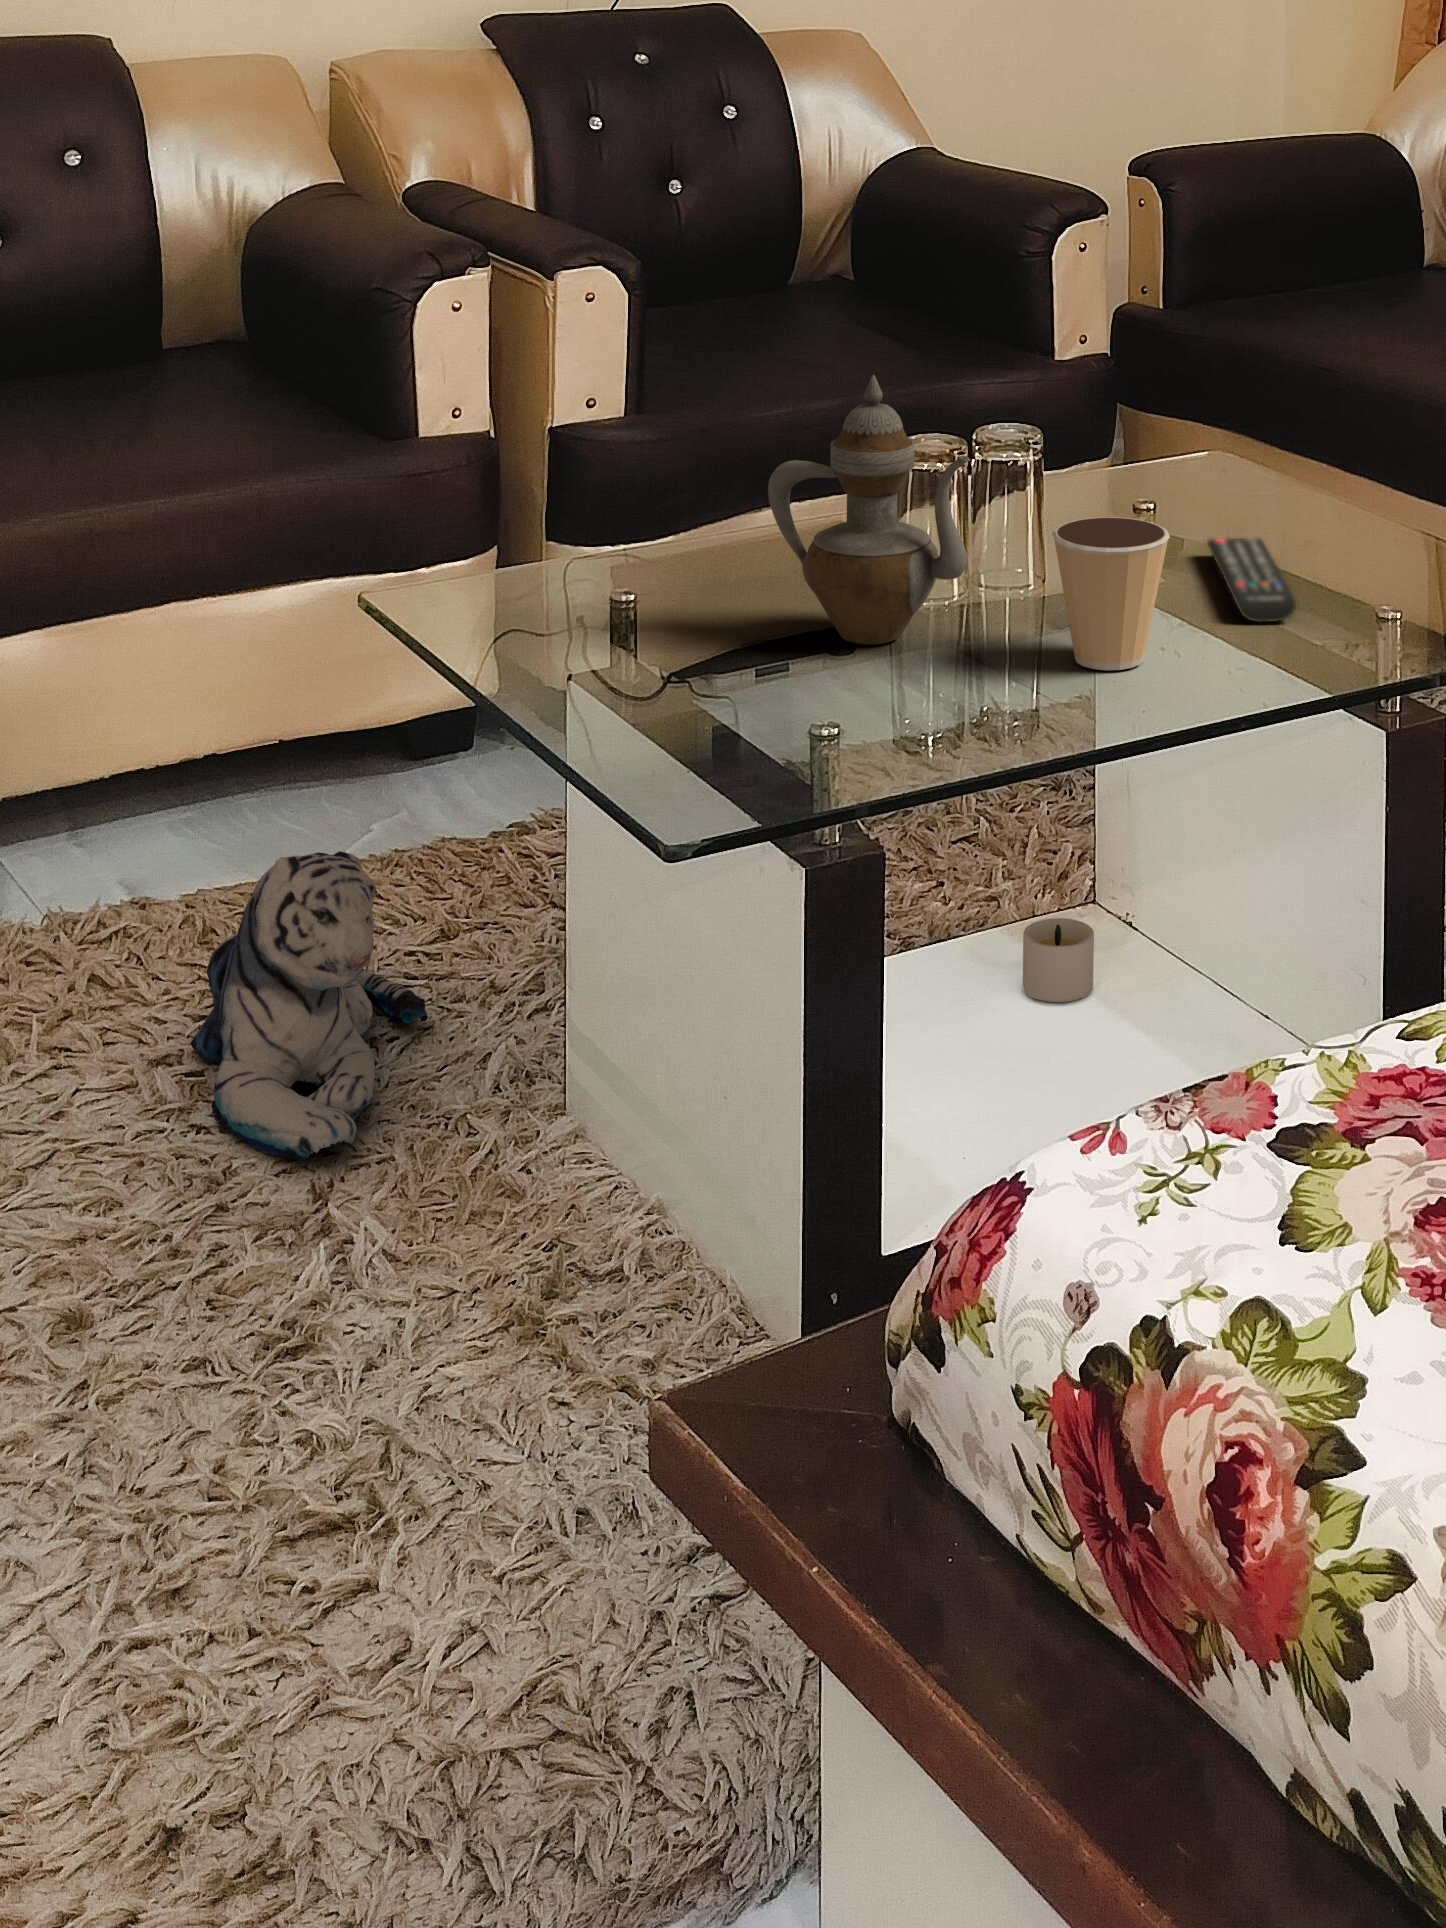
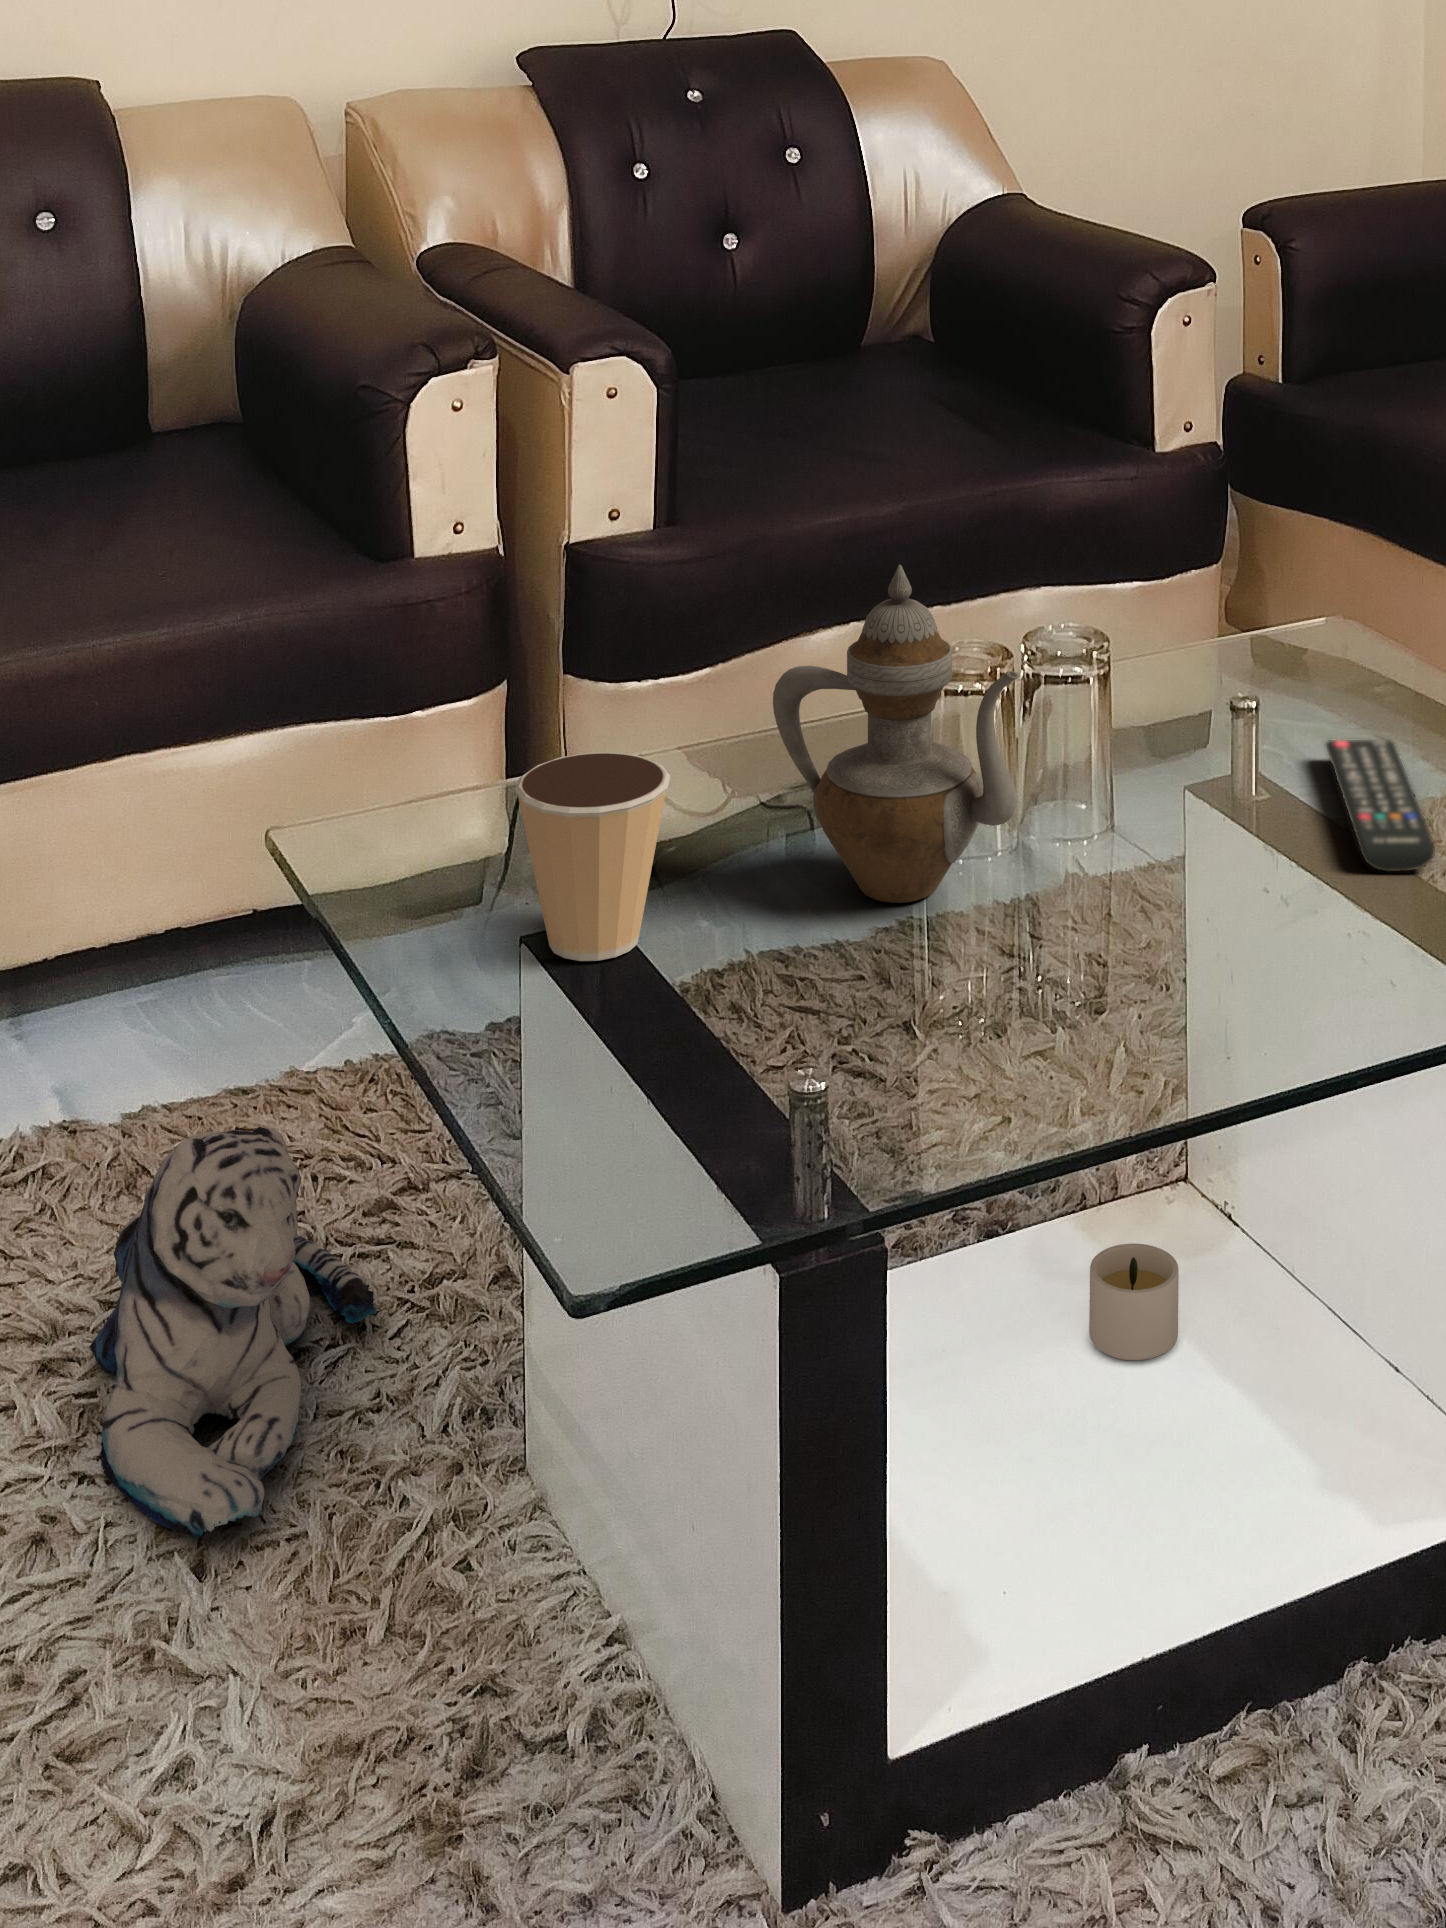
coffee cup: present [1052,517,1170,670] -> present [515,752,670,961]

